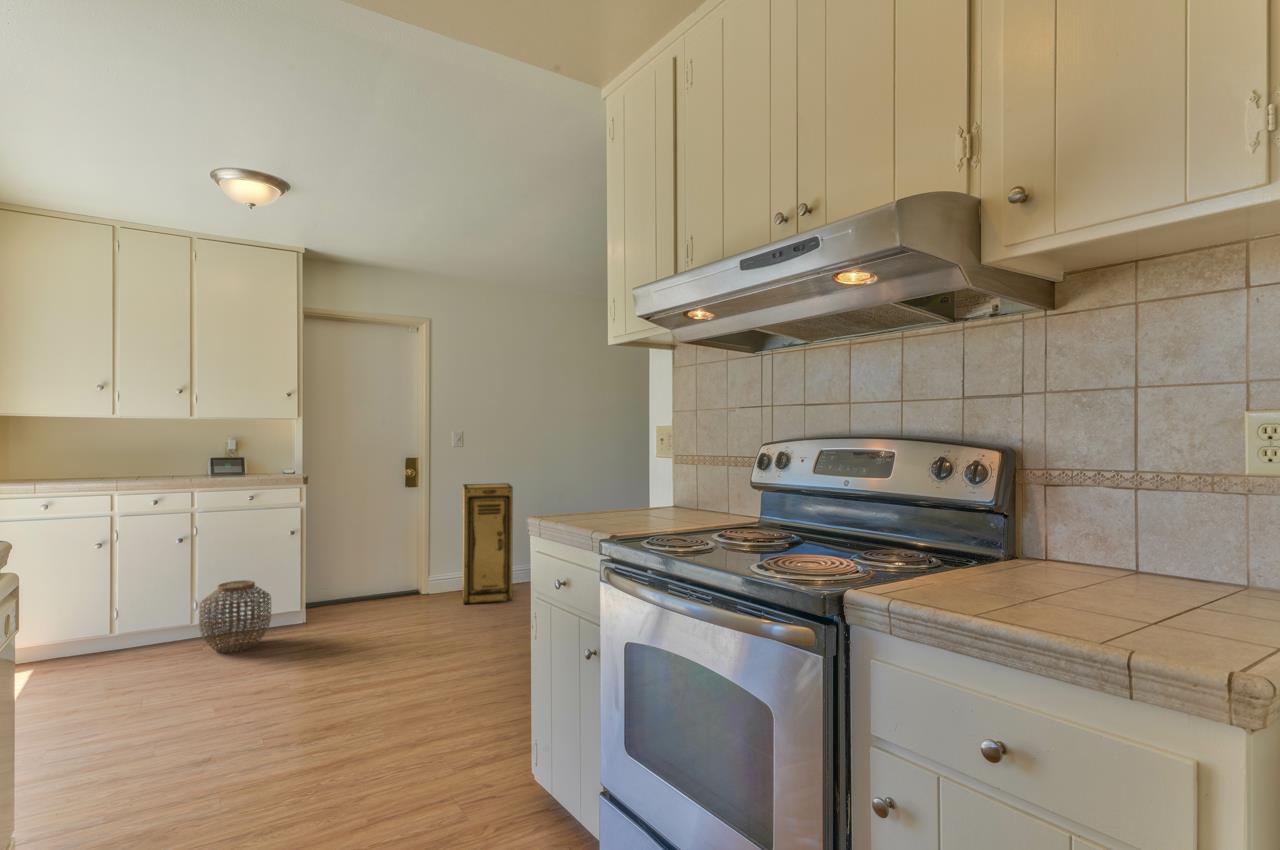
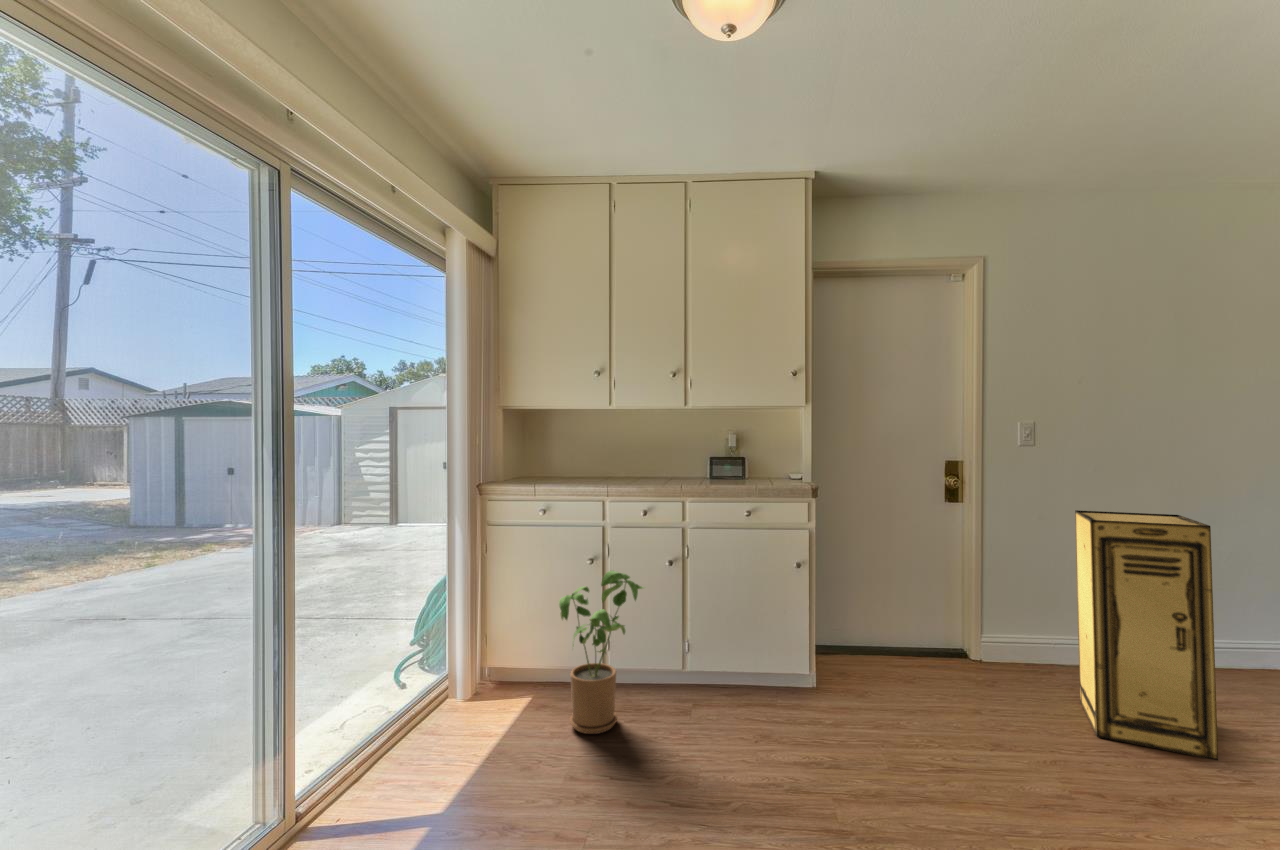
house plant: none [74,548,161,677] -> present [559,571,644,734]
woven basket: present [199,580,271,653] -> none [686,629,774,739]

